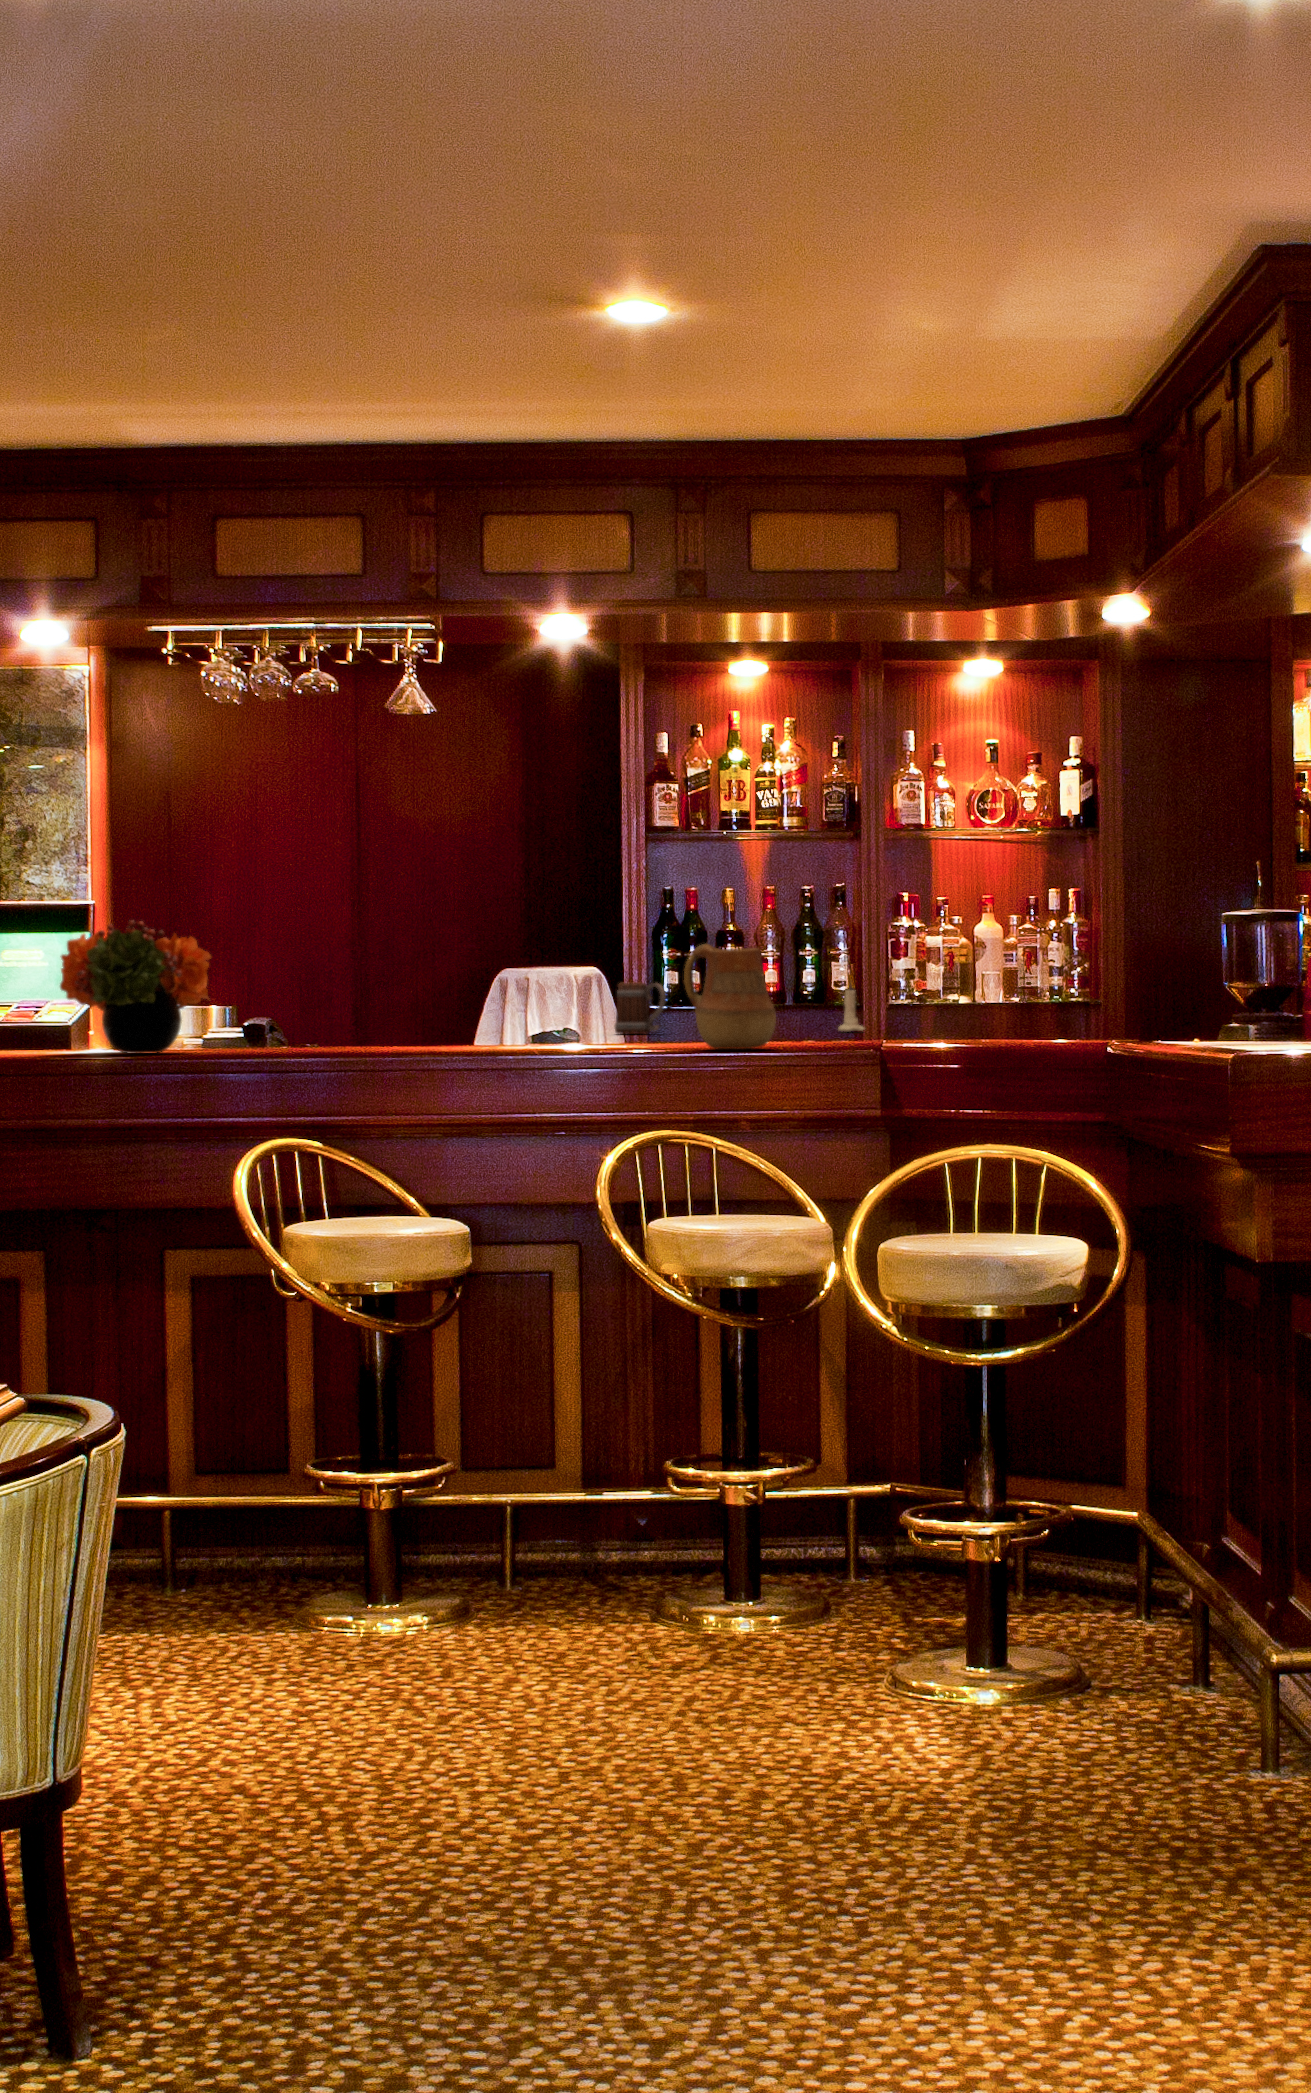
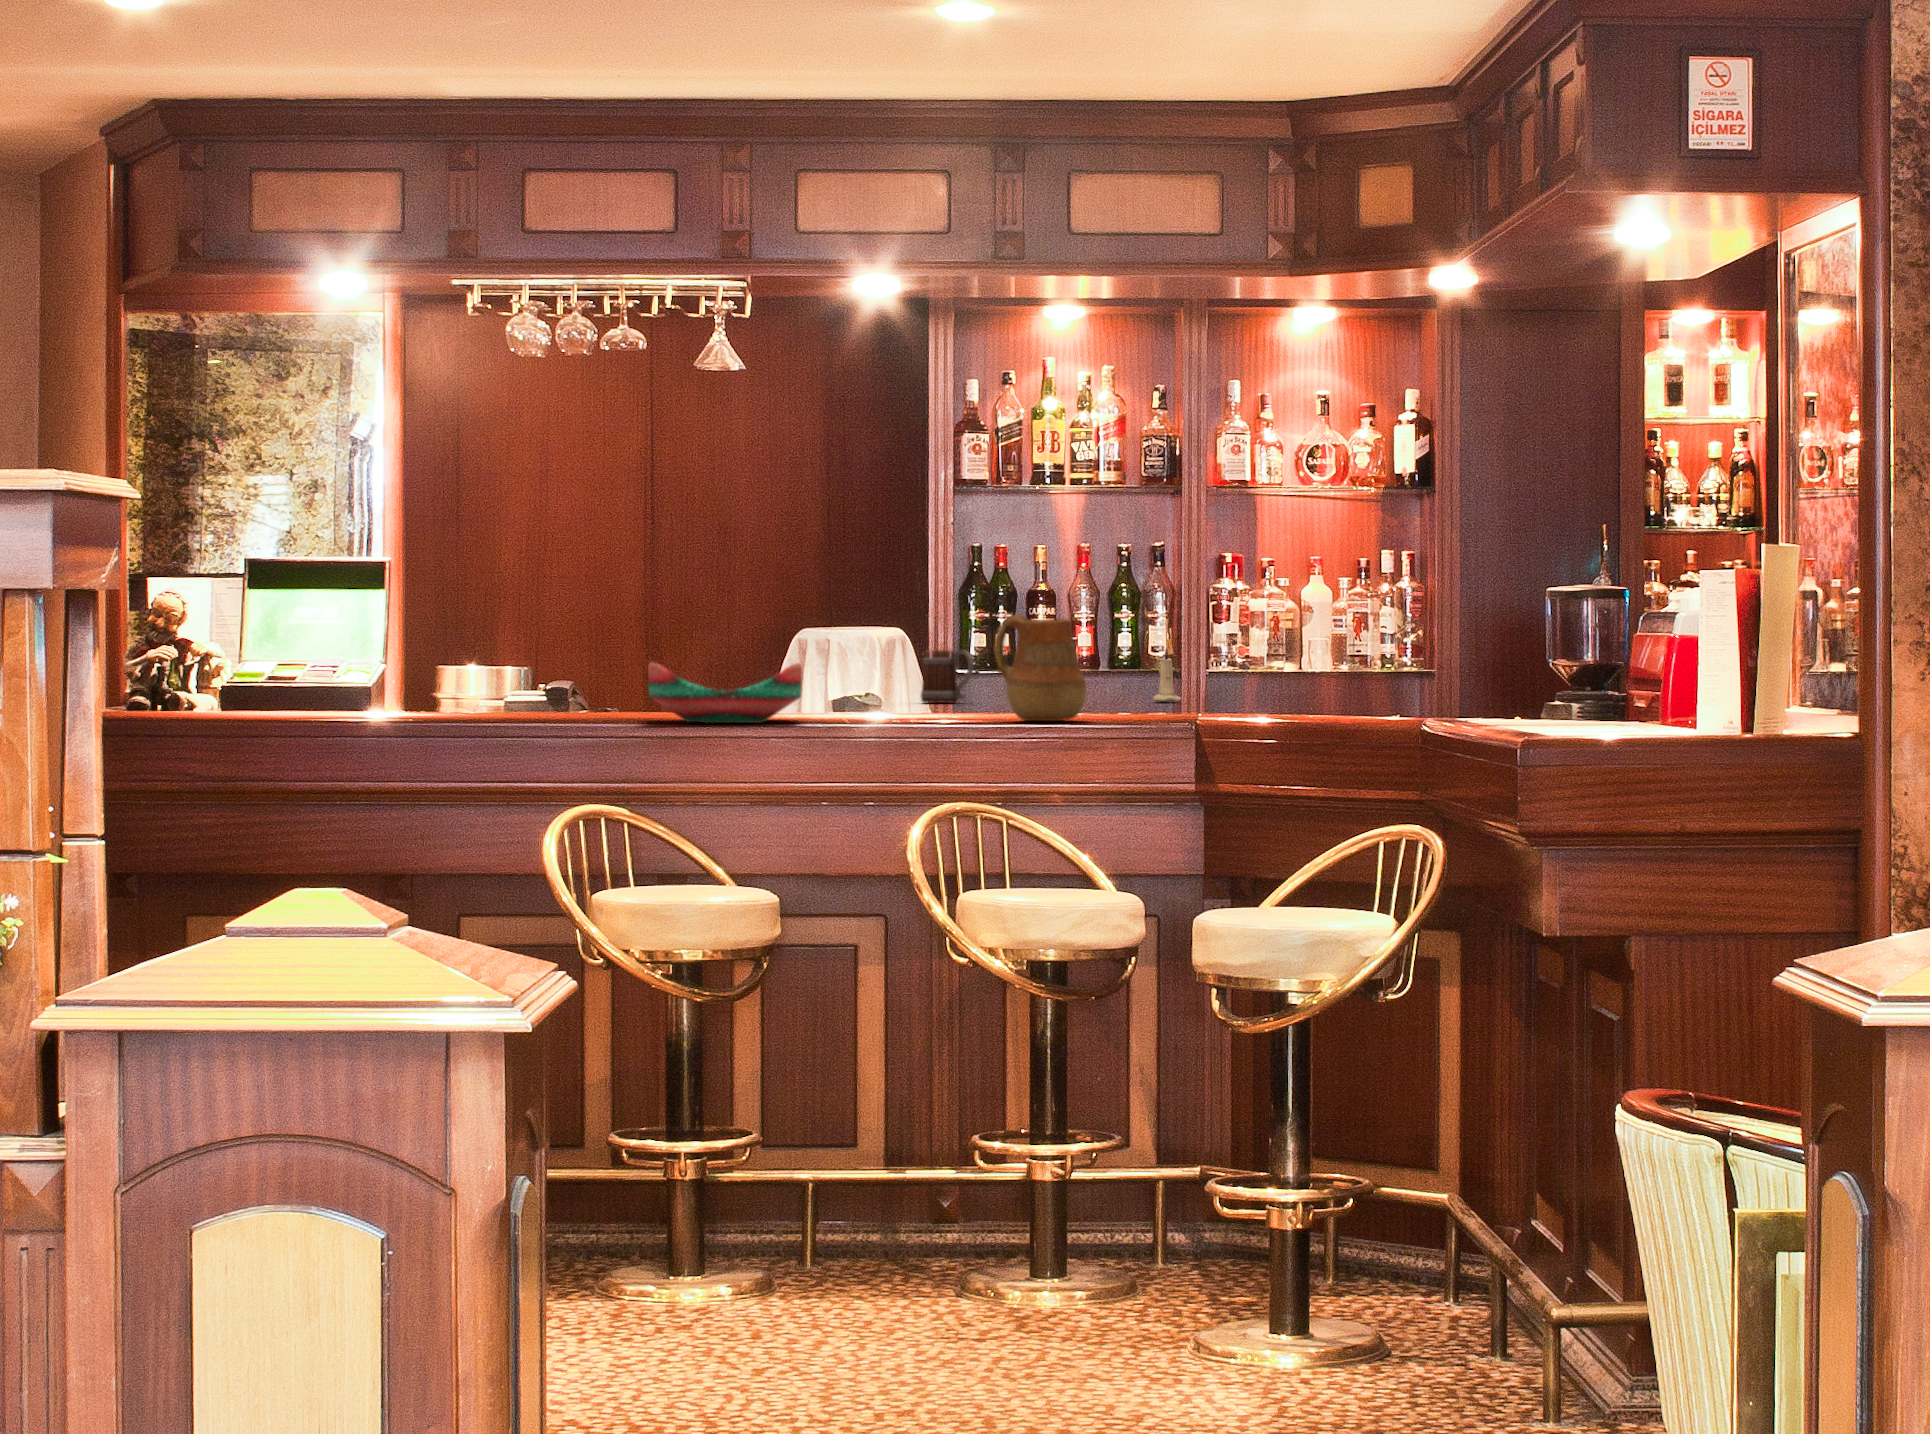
flower arrangement: present [60,920,211,1054] -> none [374,589,526,722]
decorative bowl: none [334,992,491,1053] -> present [648,662,802,723]

